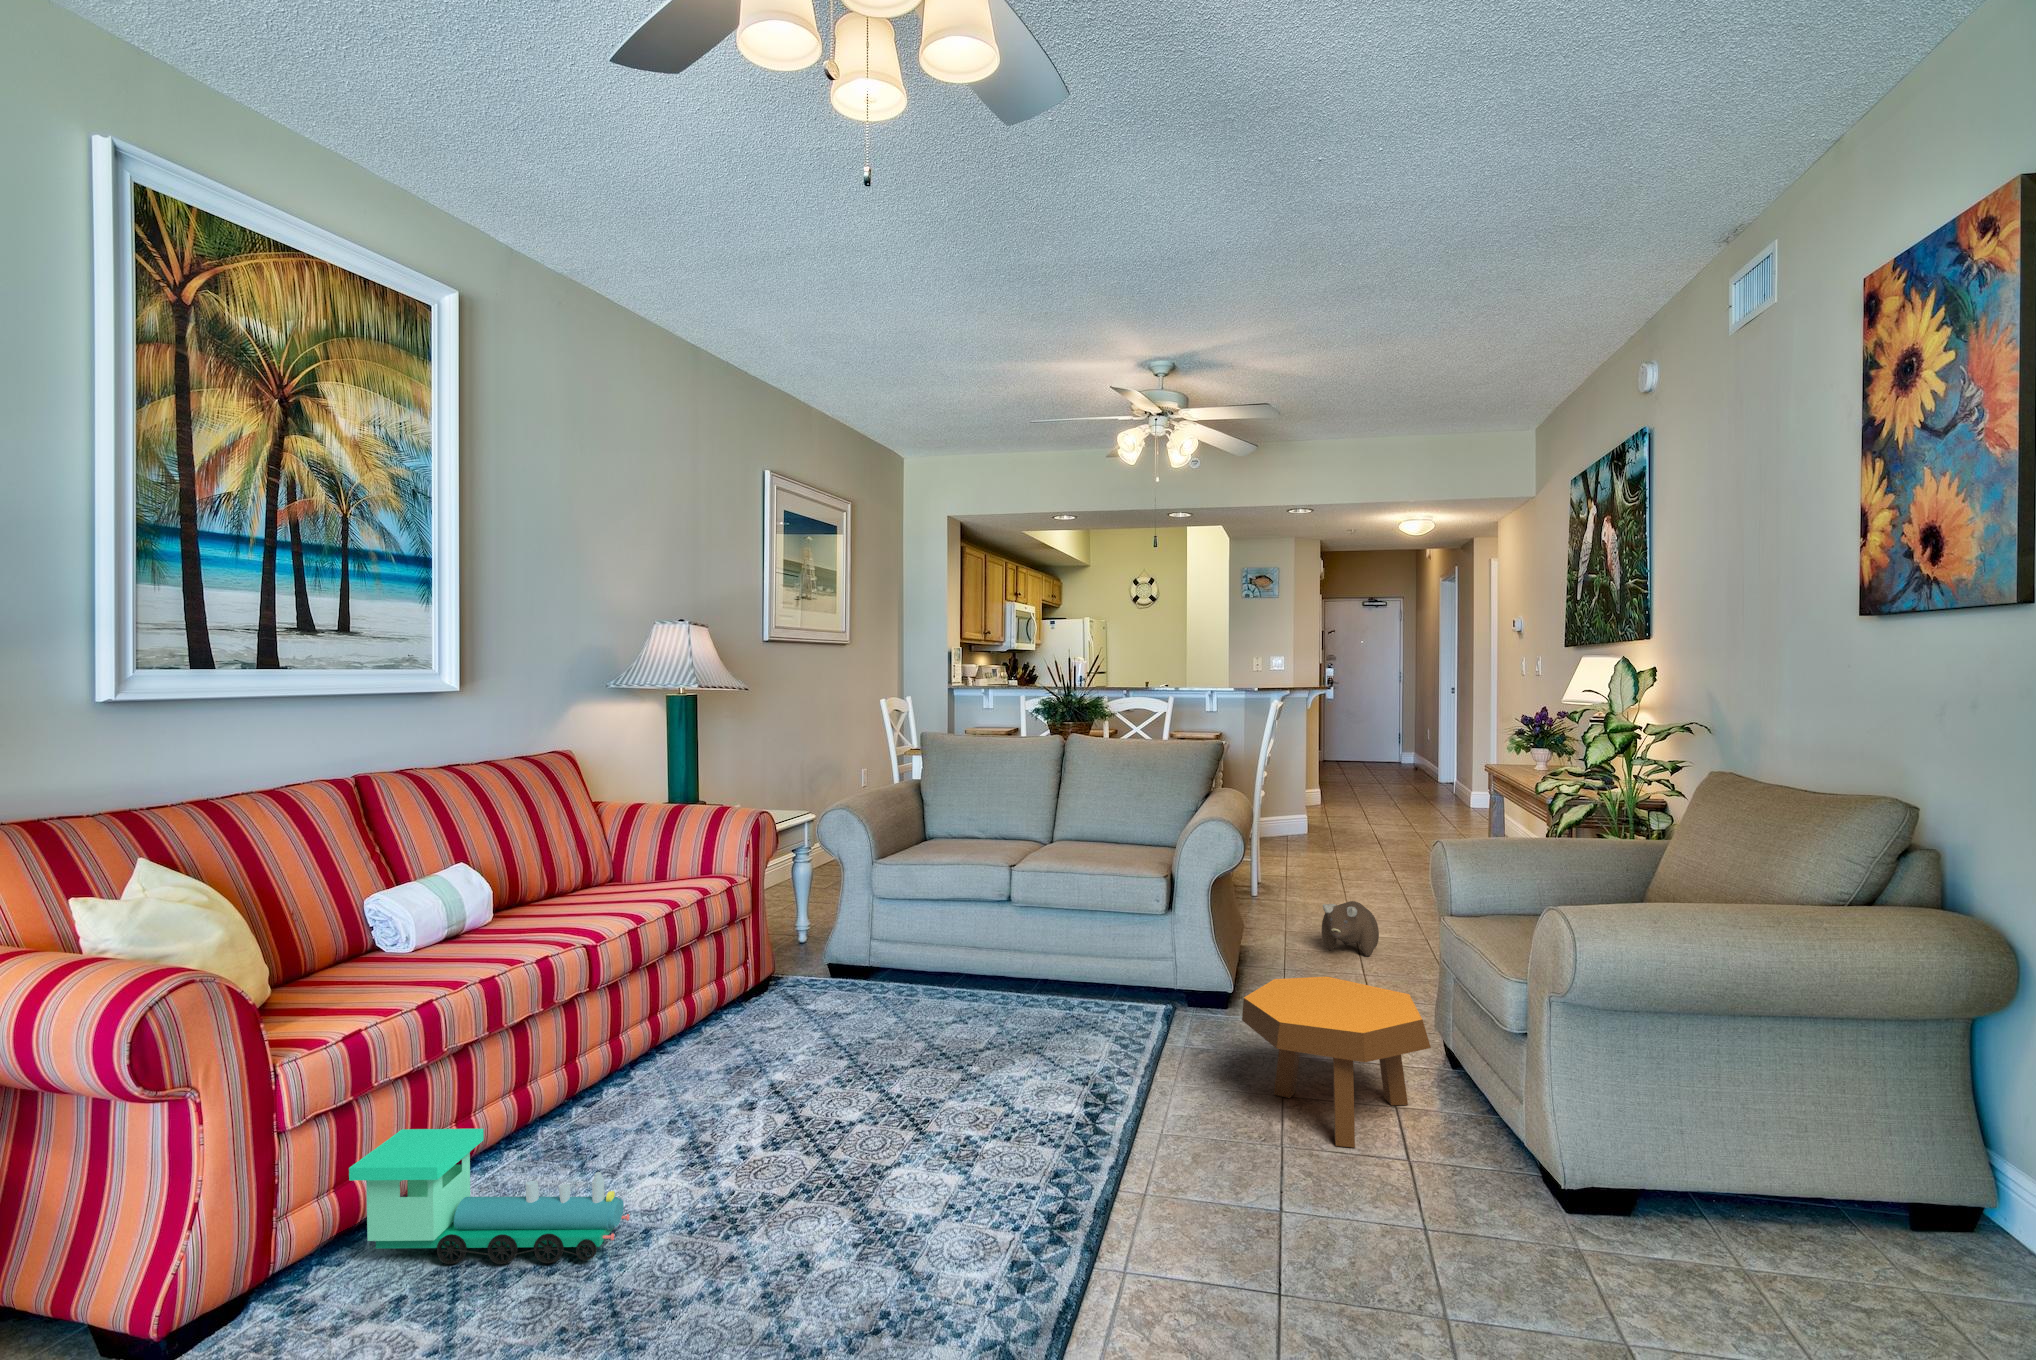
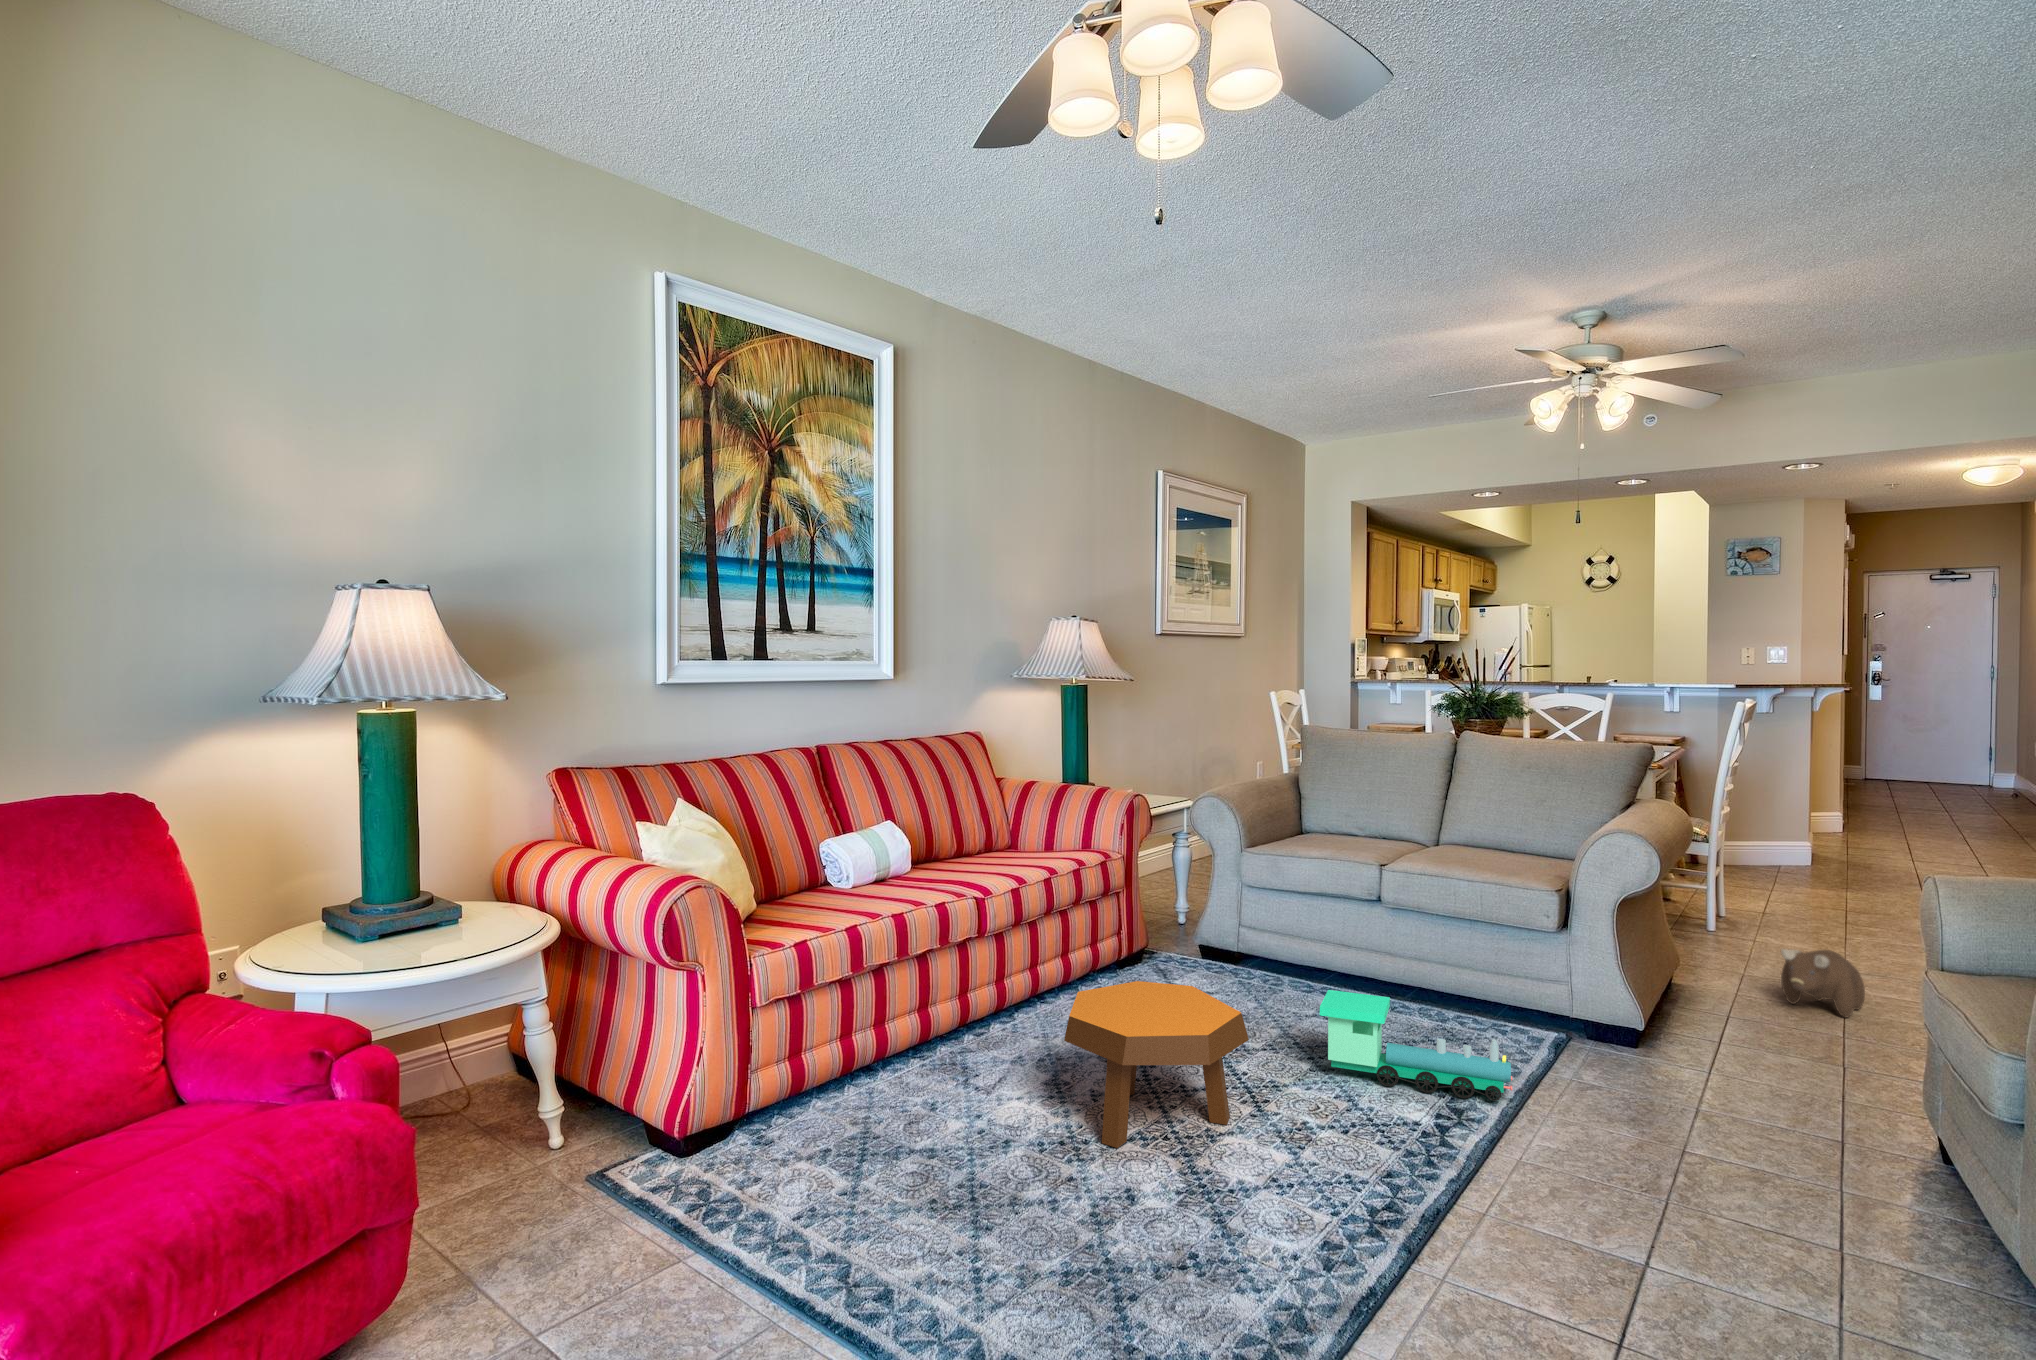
footstool: present [1242,977,1431,1147] -> present [1064,981,1249,1148]
toy train: present [349,1129,629,1264] -> present [1320,990,1513,1101]

